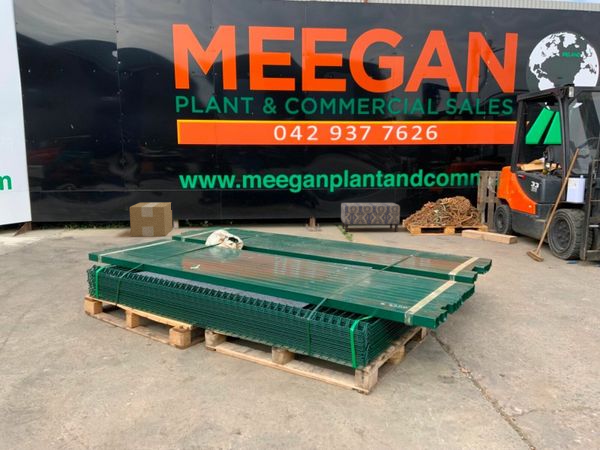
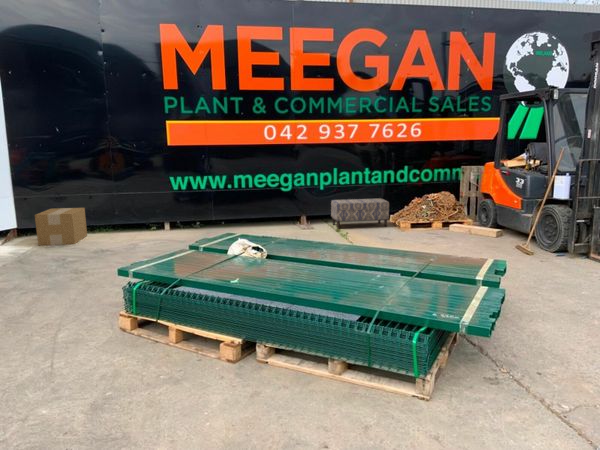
cardboard box: present [130,203,173,236] -> present [35,208,87,245]

